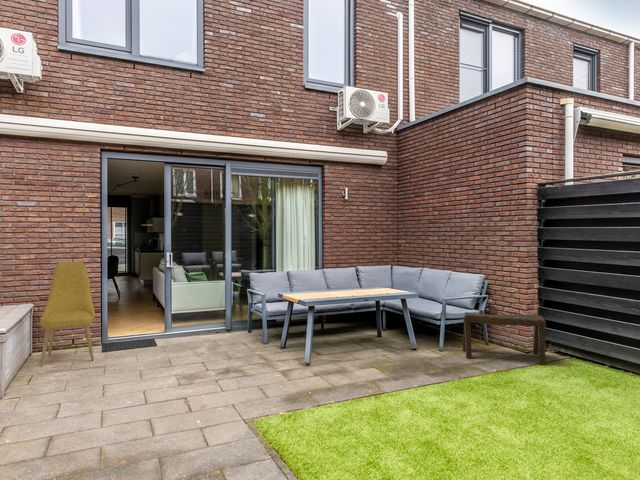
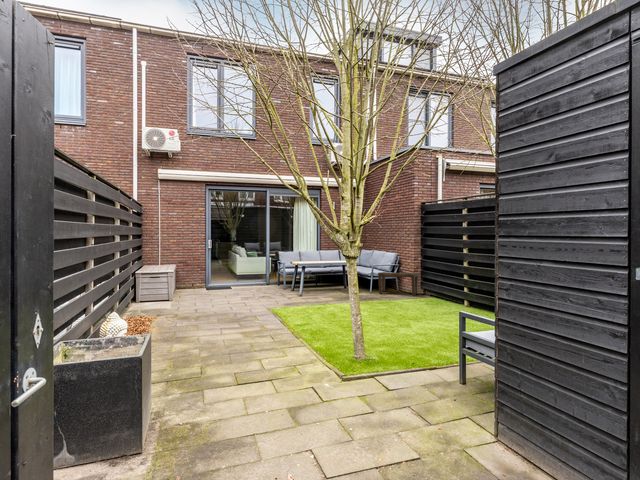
chair: present [40,262,95,366] -> none [180,247,204,294]

